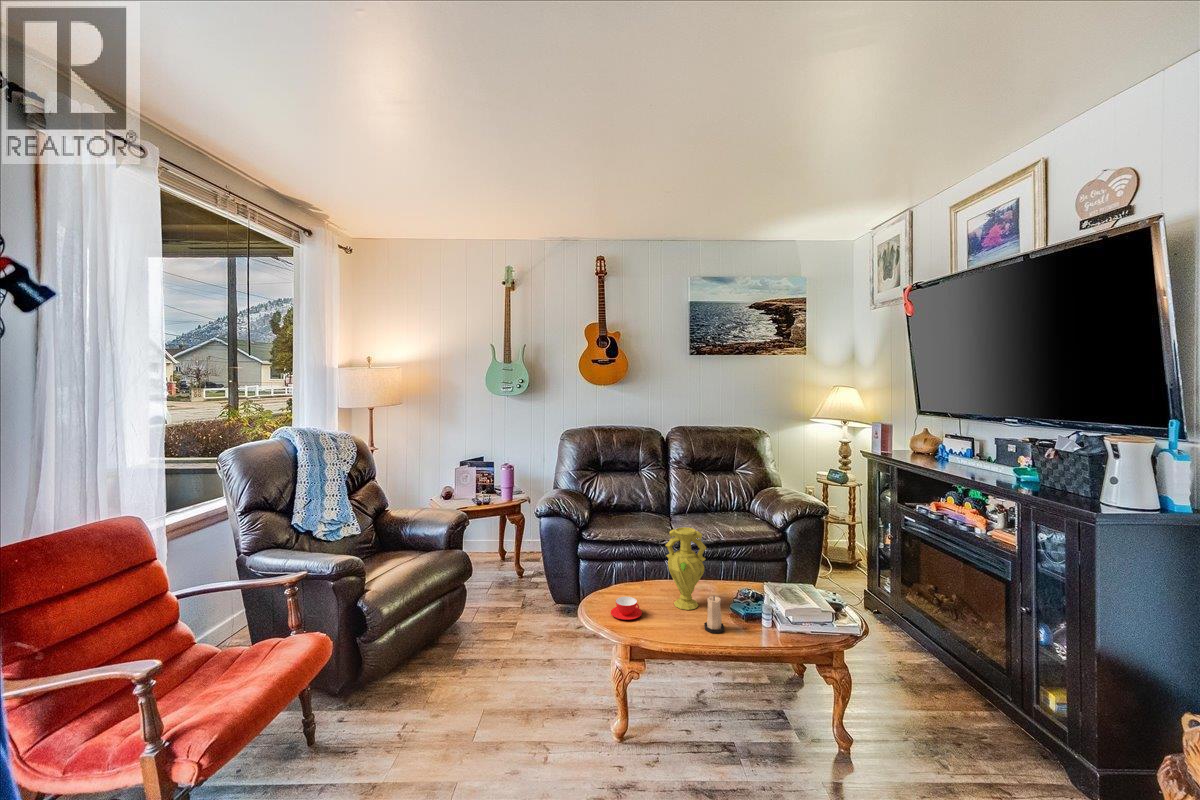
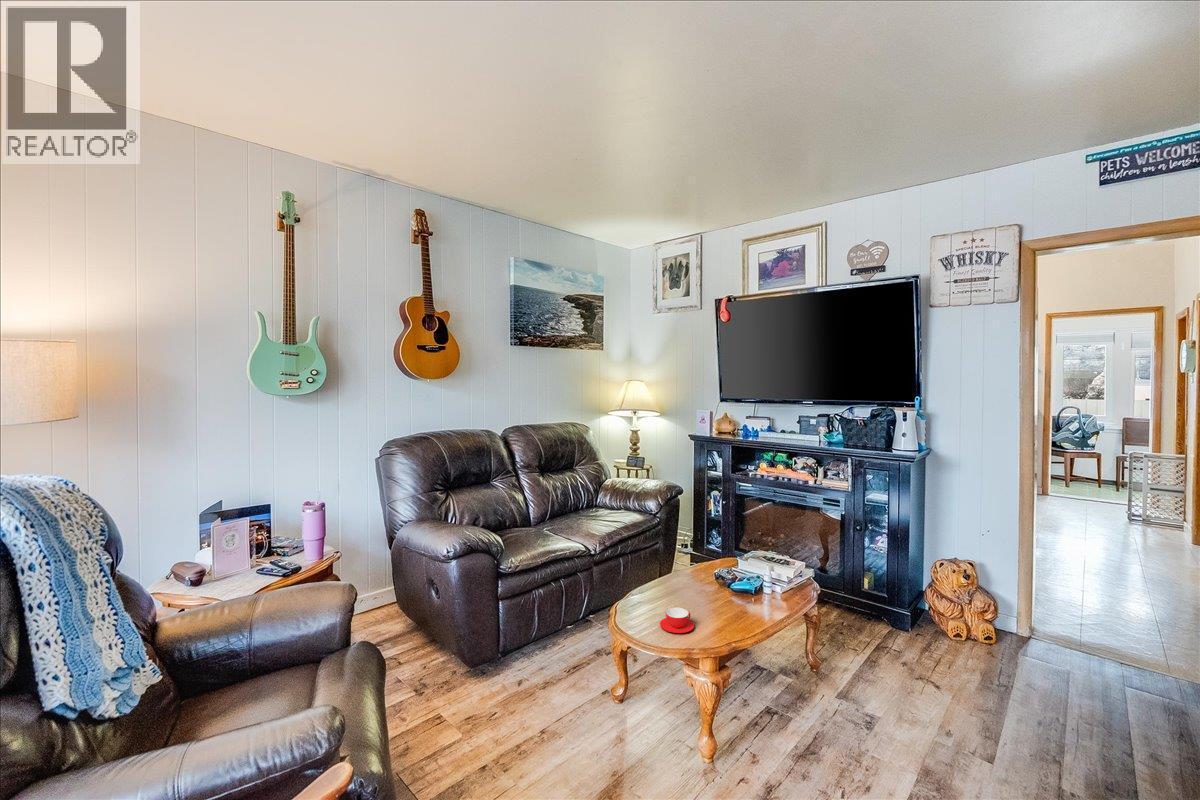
vase: present [665,527,706,610] -> none [679,522,717,605]
candle: present [704,596,724,633] -> none [742,579,761,615]

